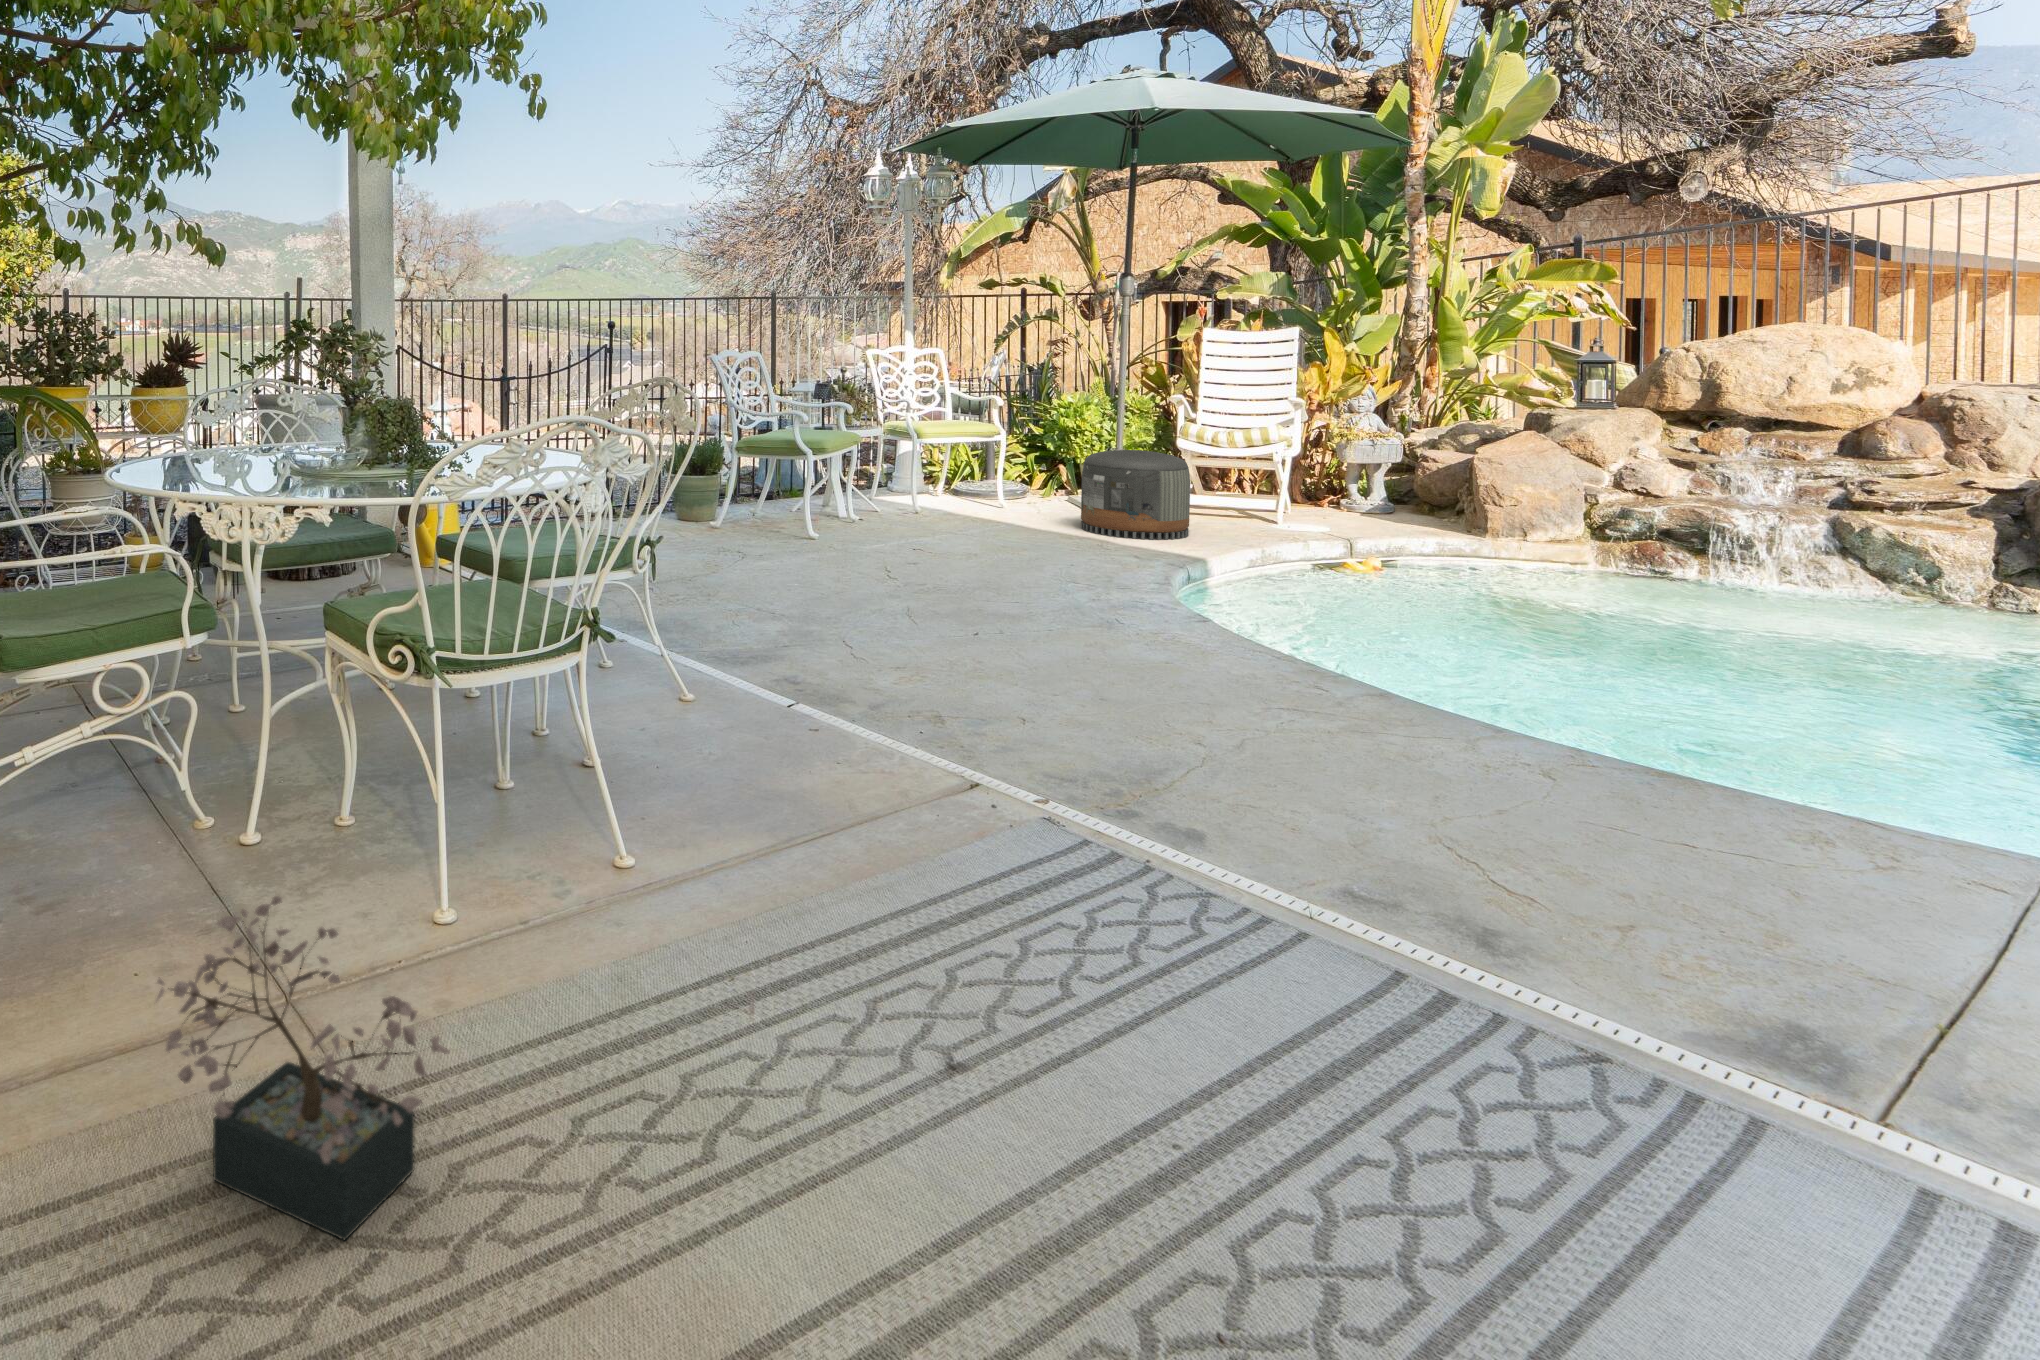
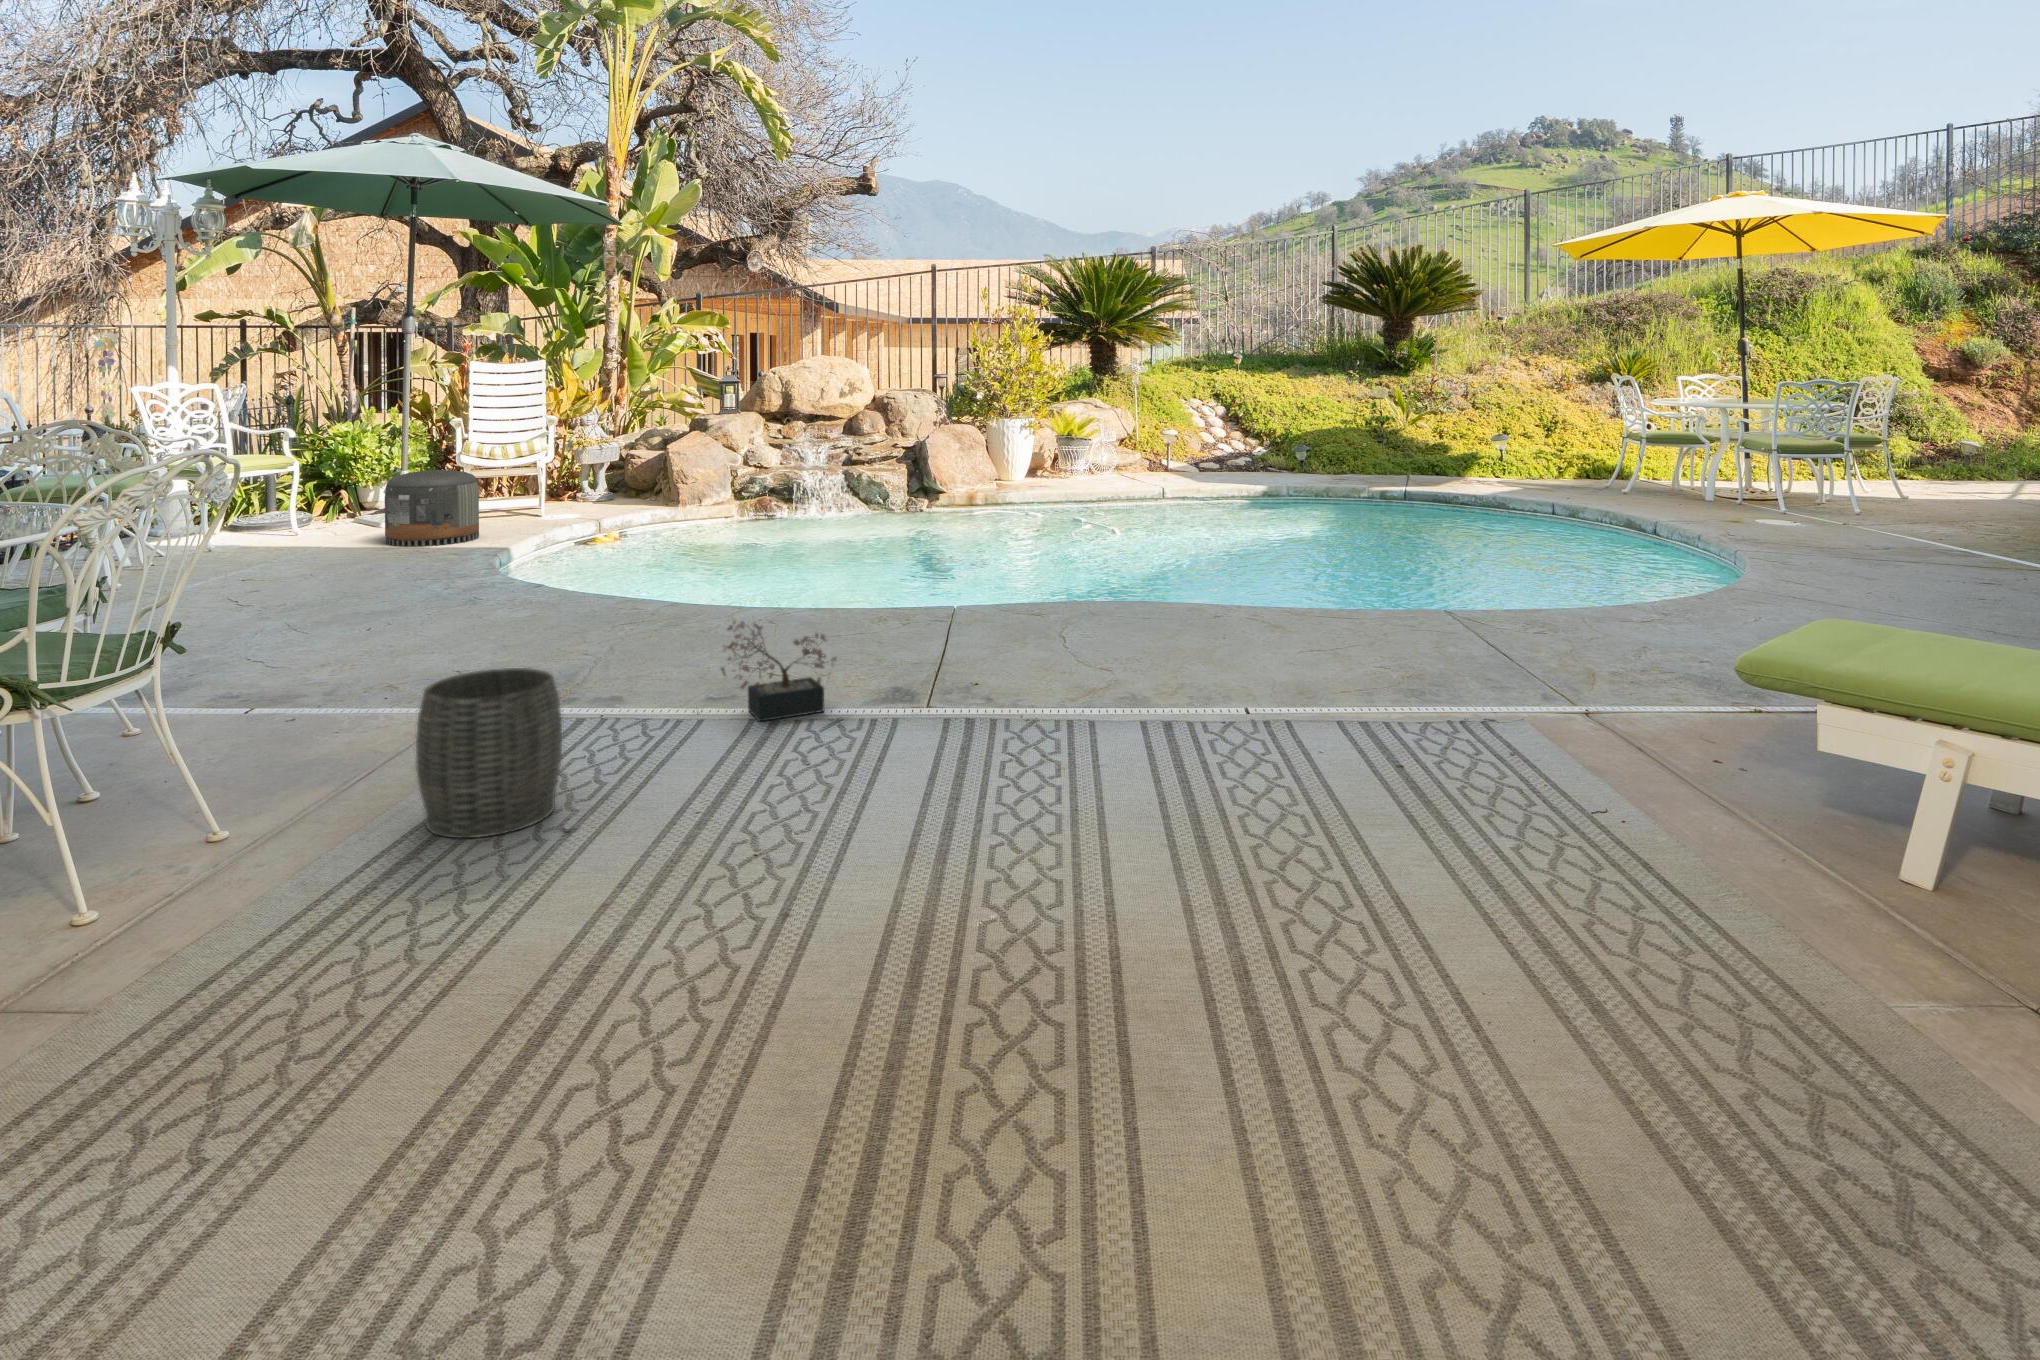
woven basket: none [778,750,985,1027] -> present [416,668,562,838]
decorative plant: present [157,896,450,1240] -> present [721,621,837,721]

